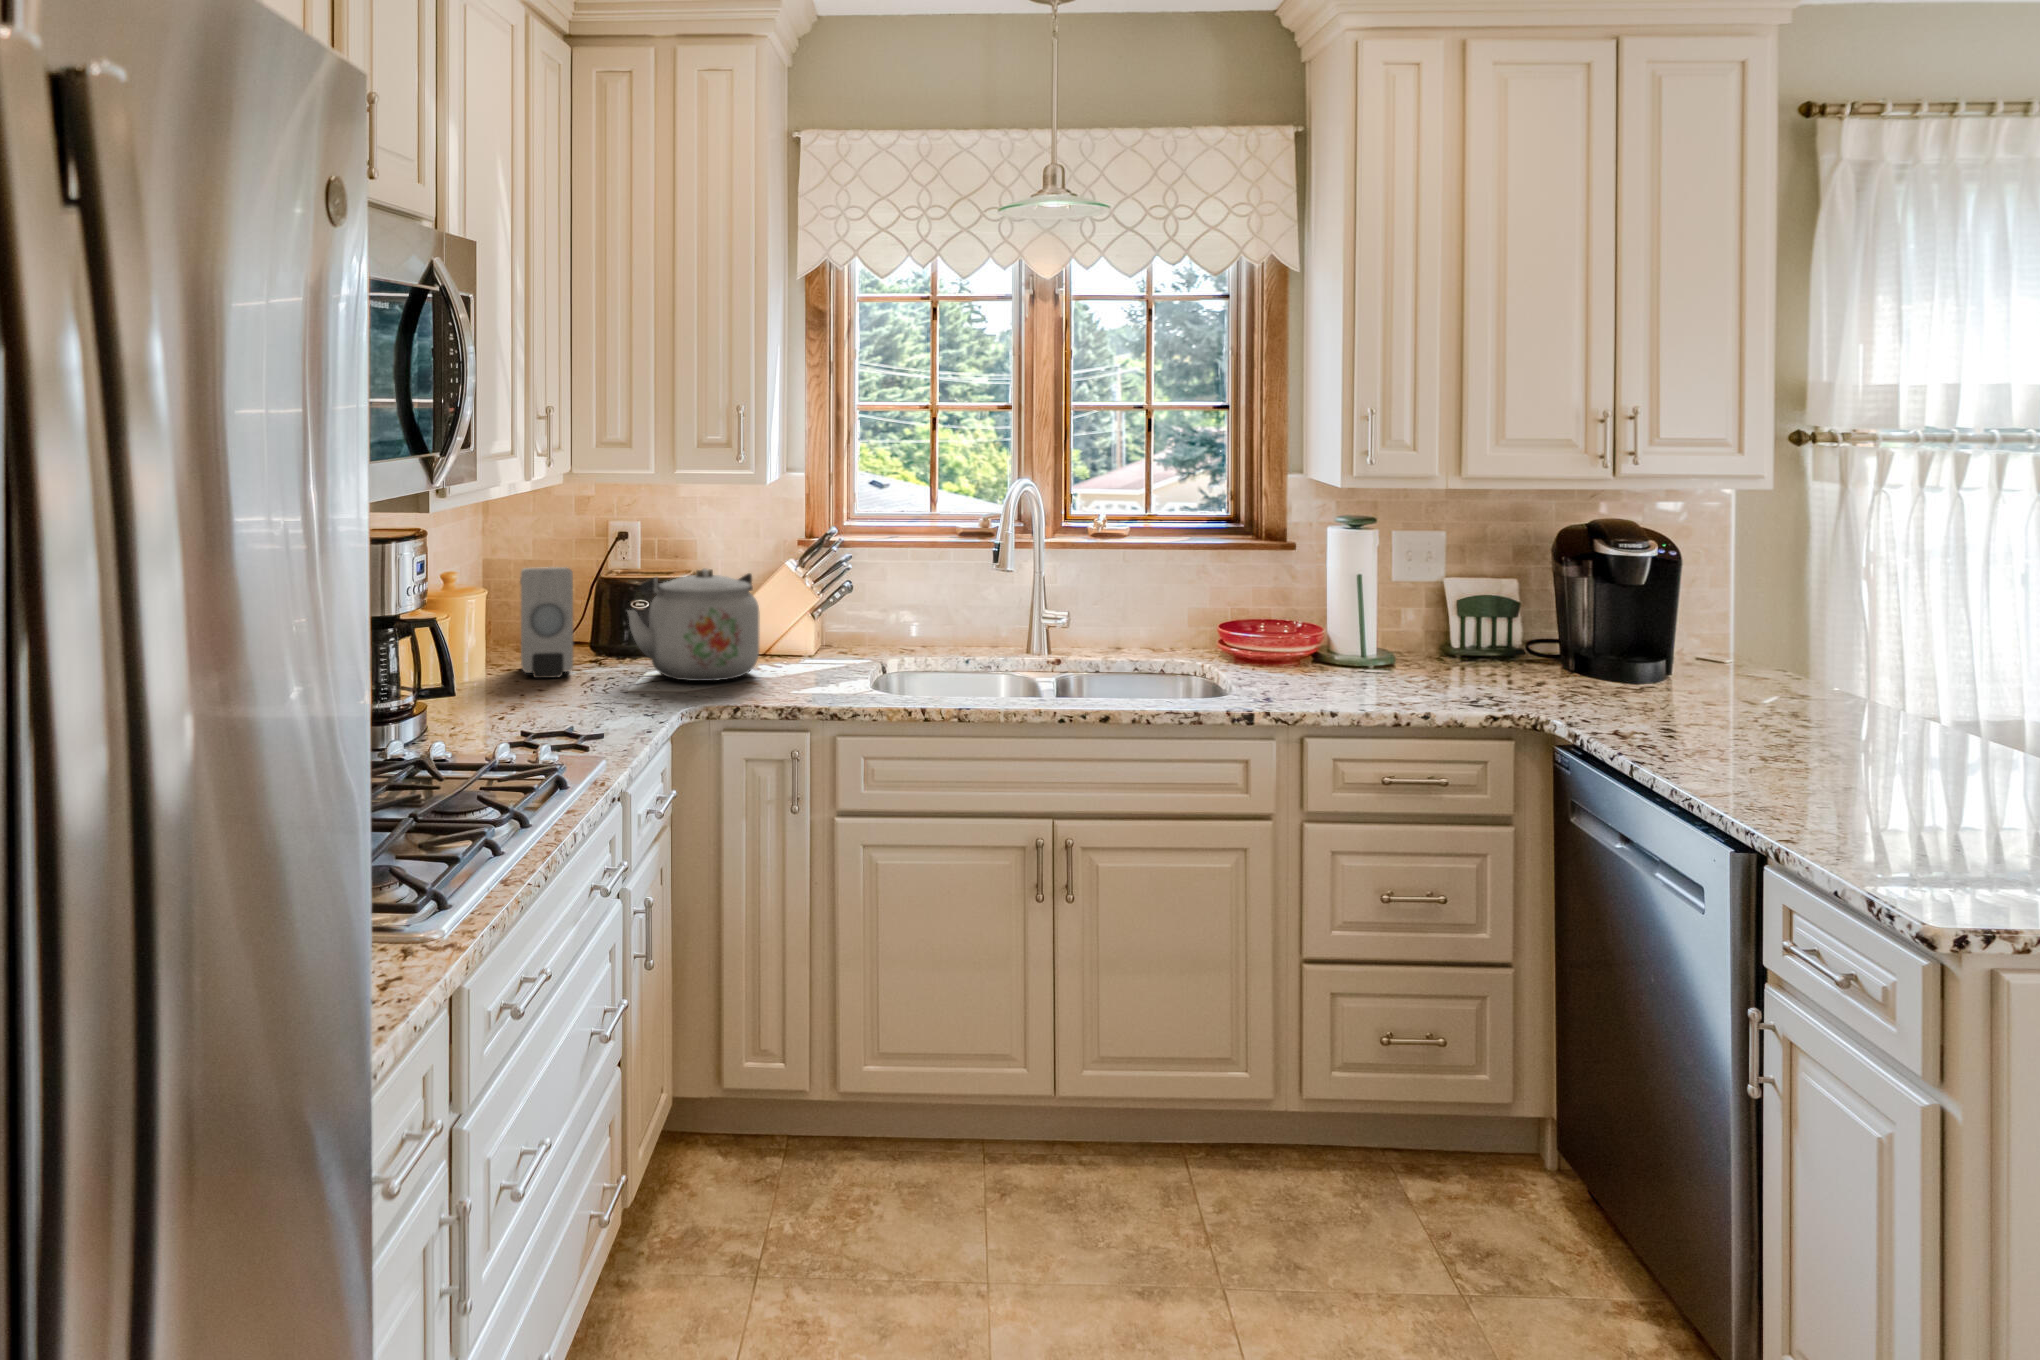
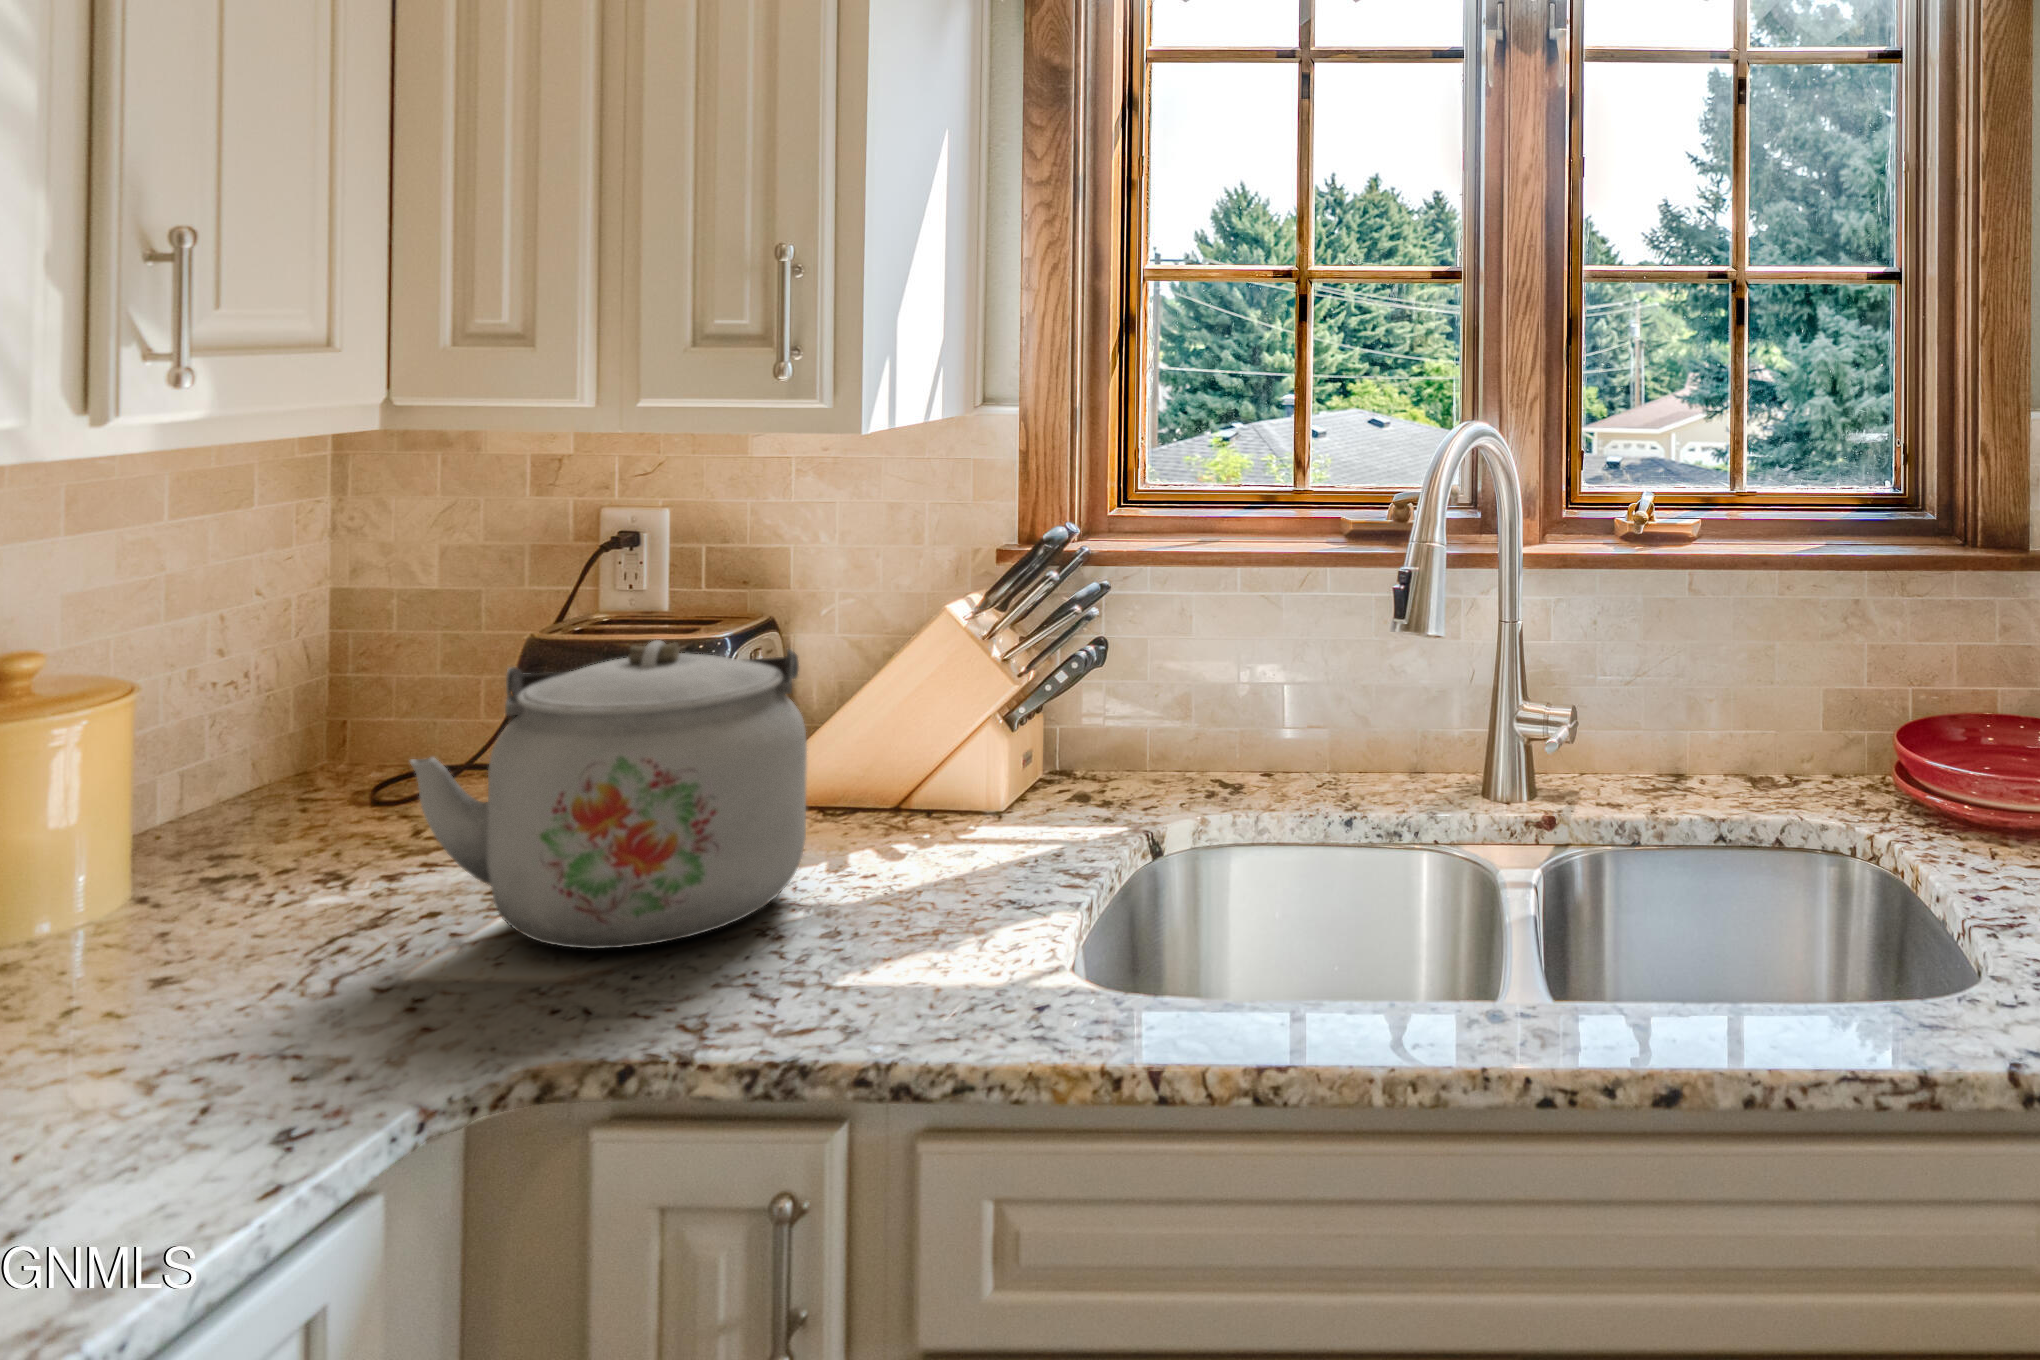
soap dispenser: present [520,567,573,678] -> none [131,631,367,940]

